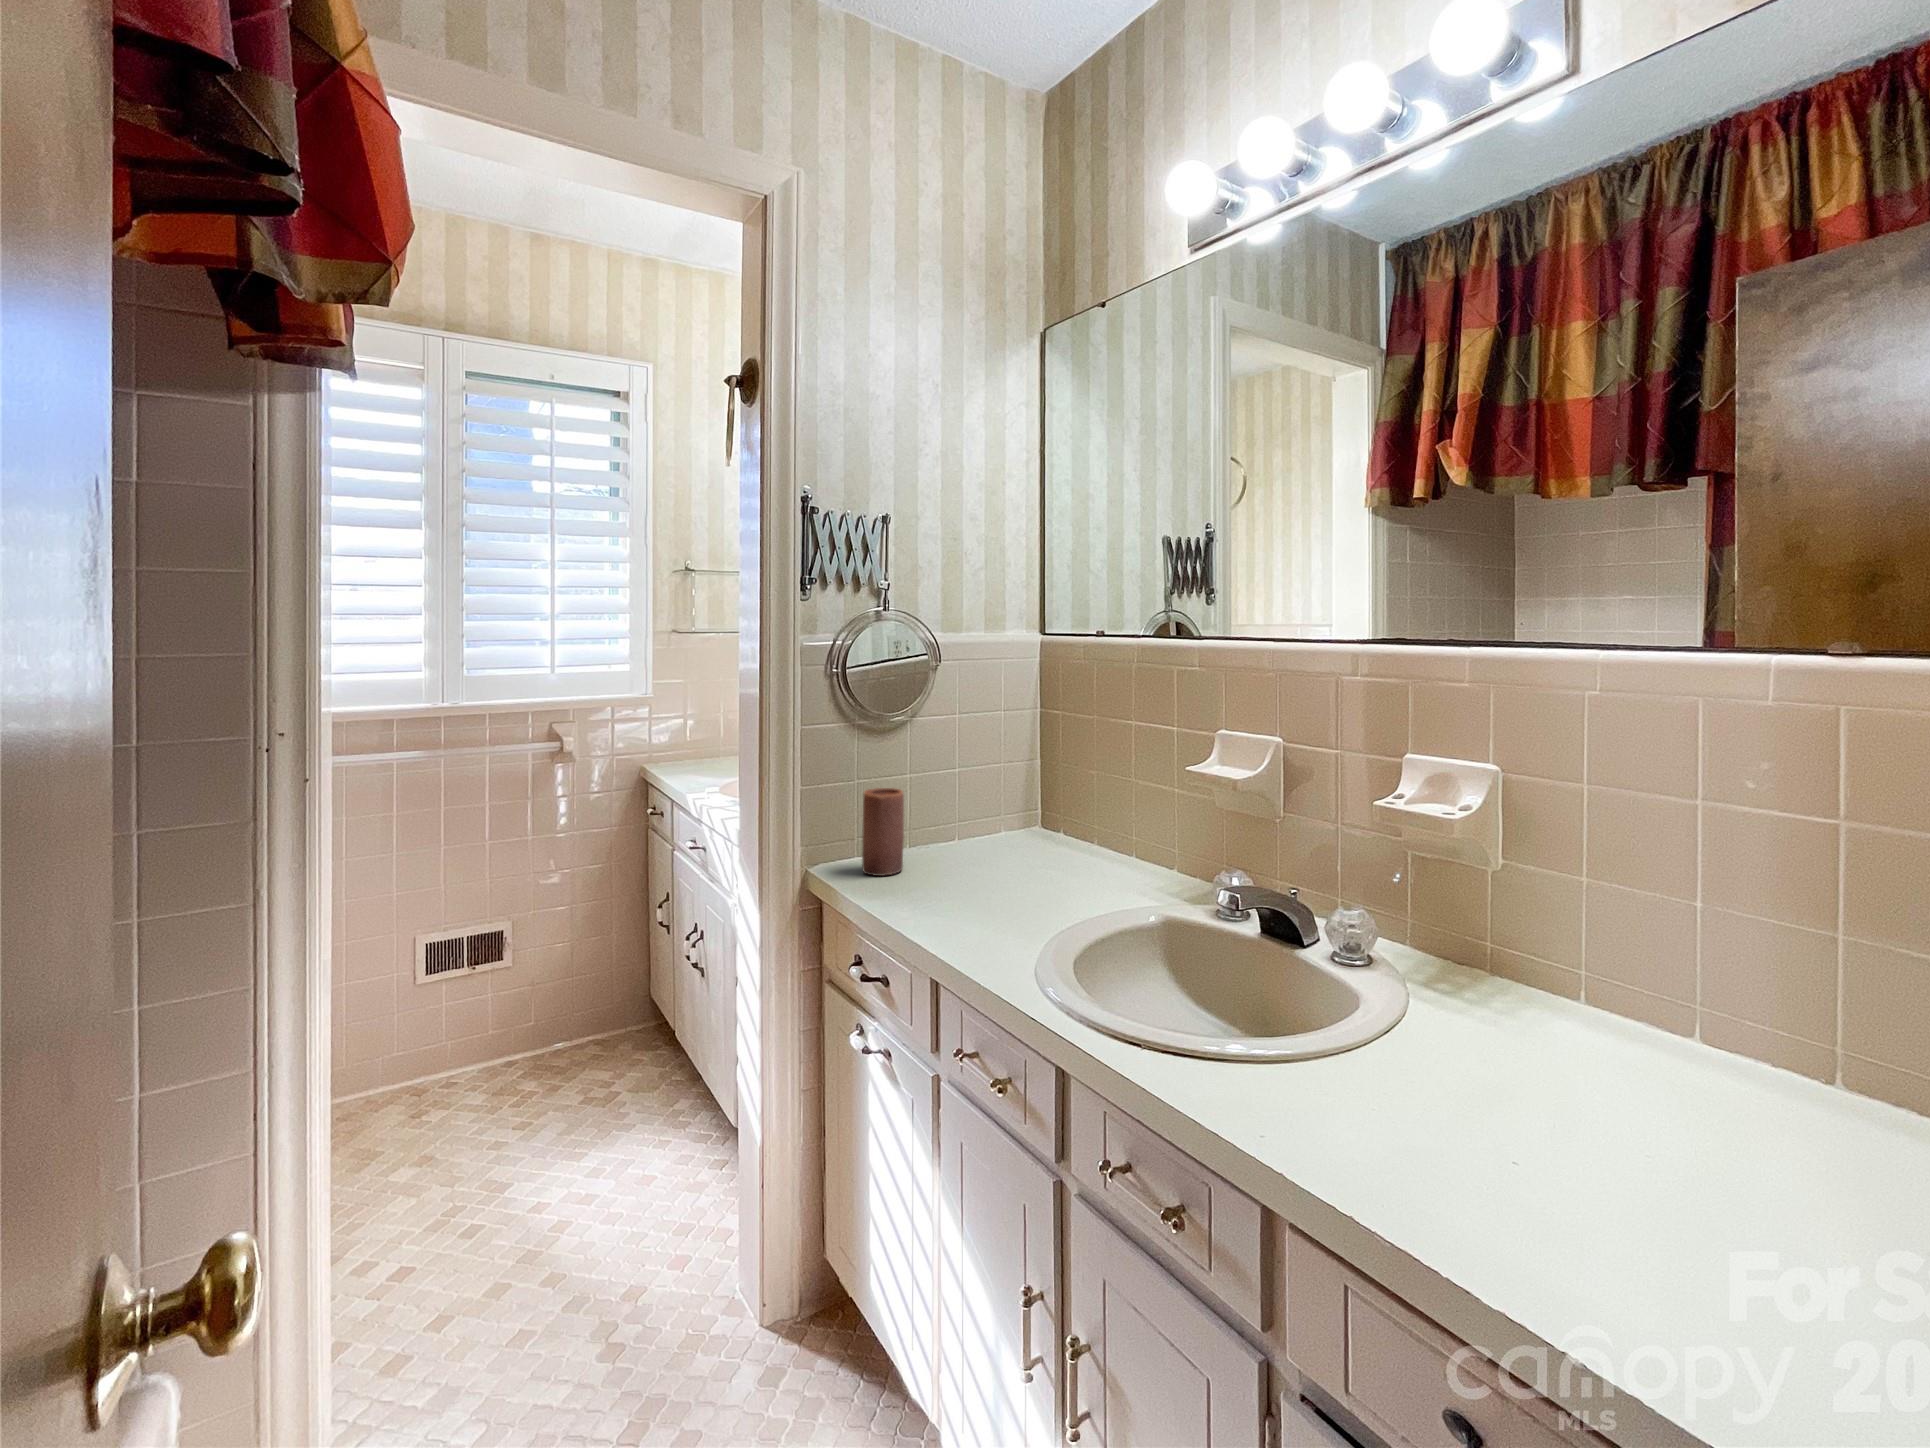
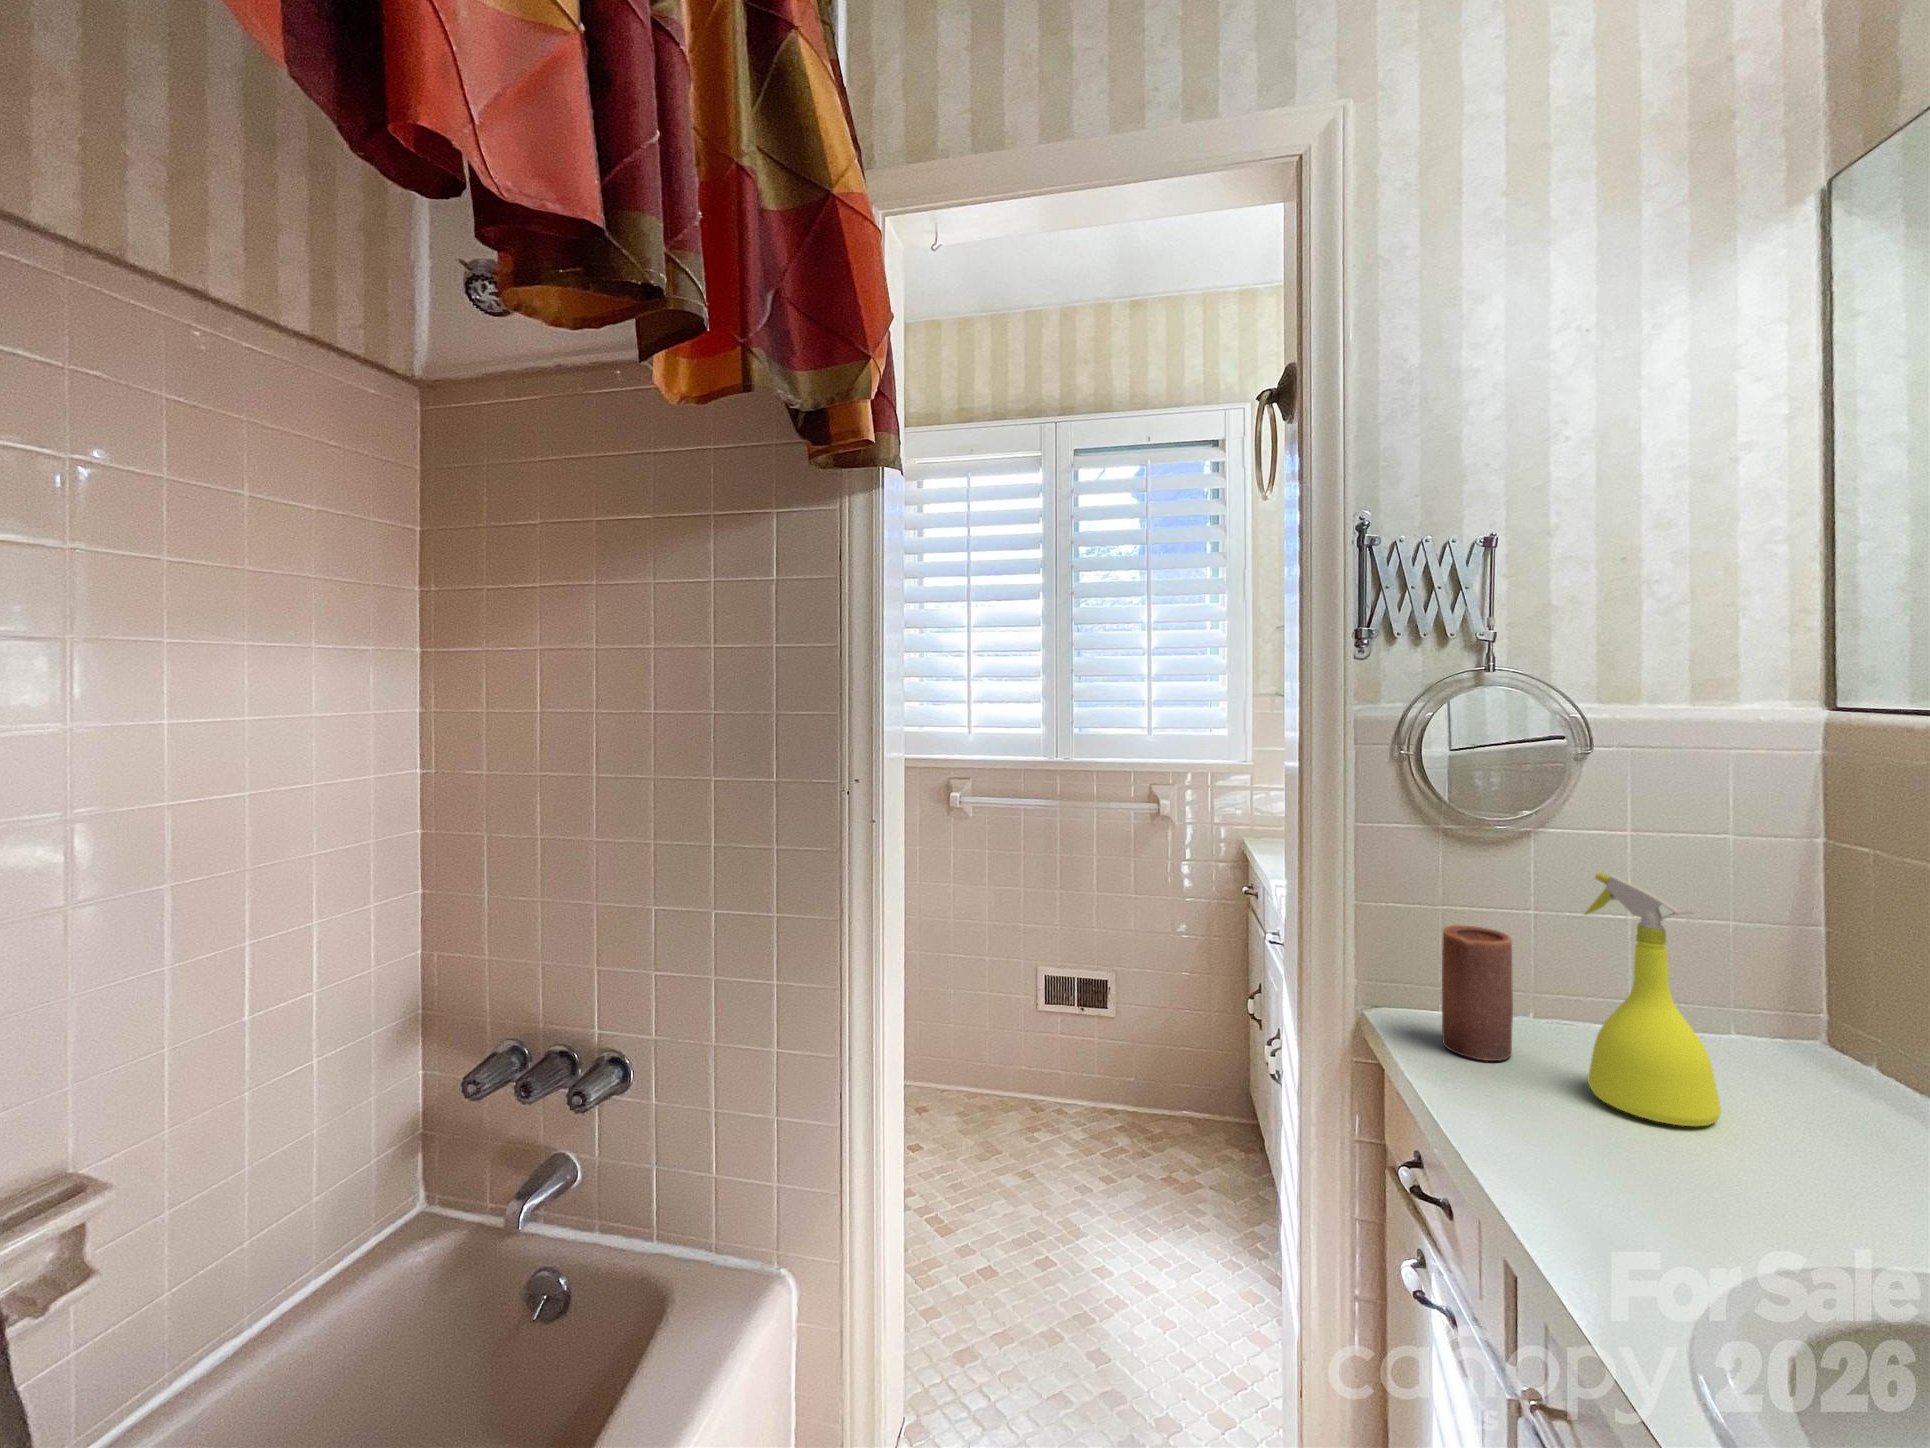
spray bottle: none [944,738,1006,881] -> present [1585,872,1721,1126]

